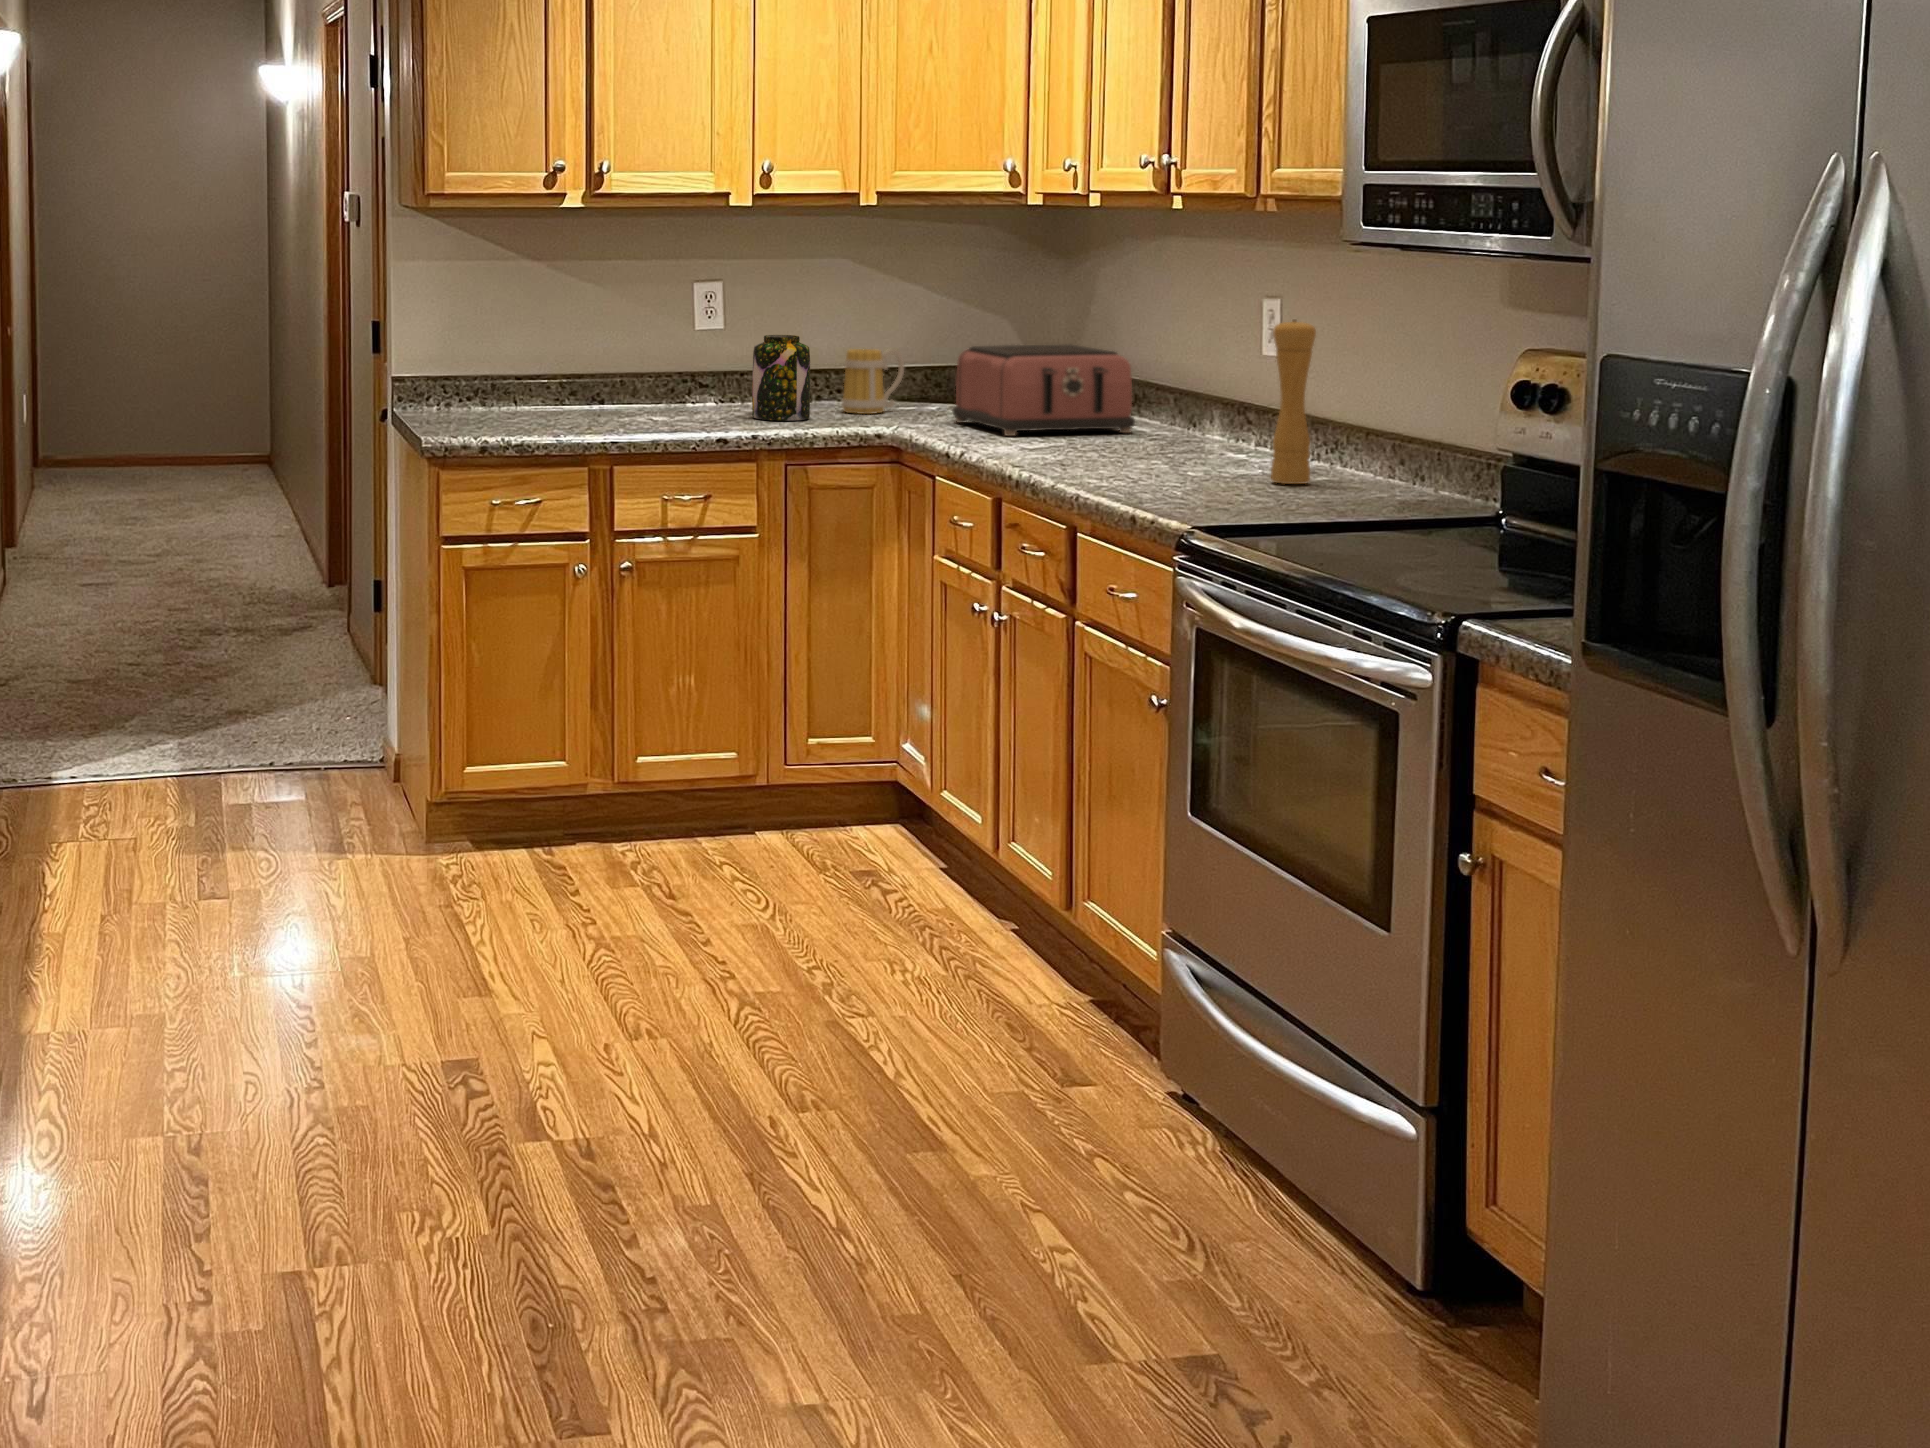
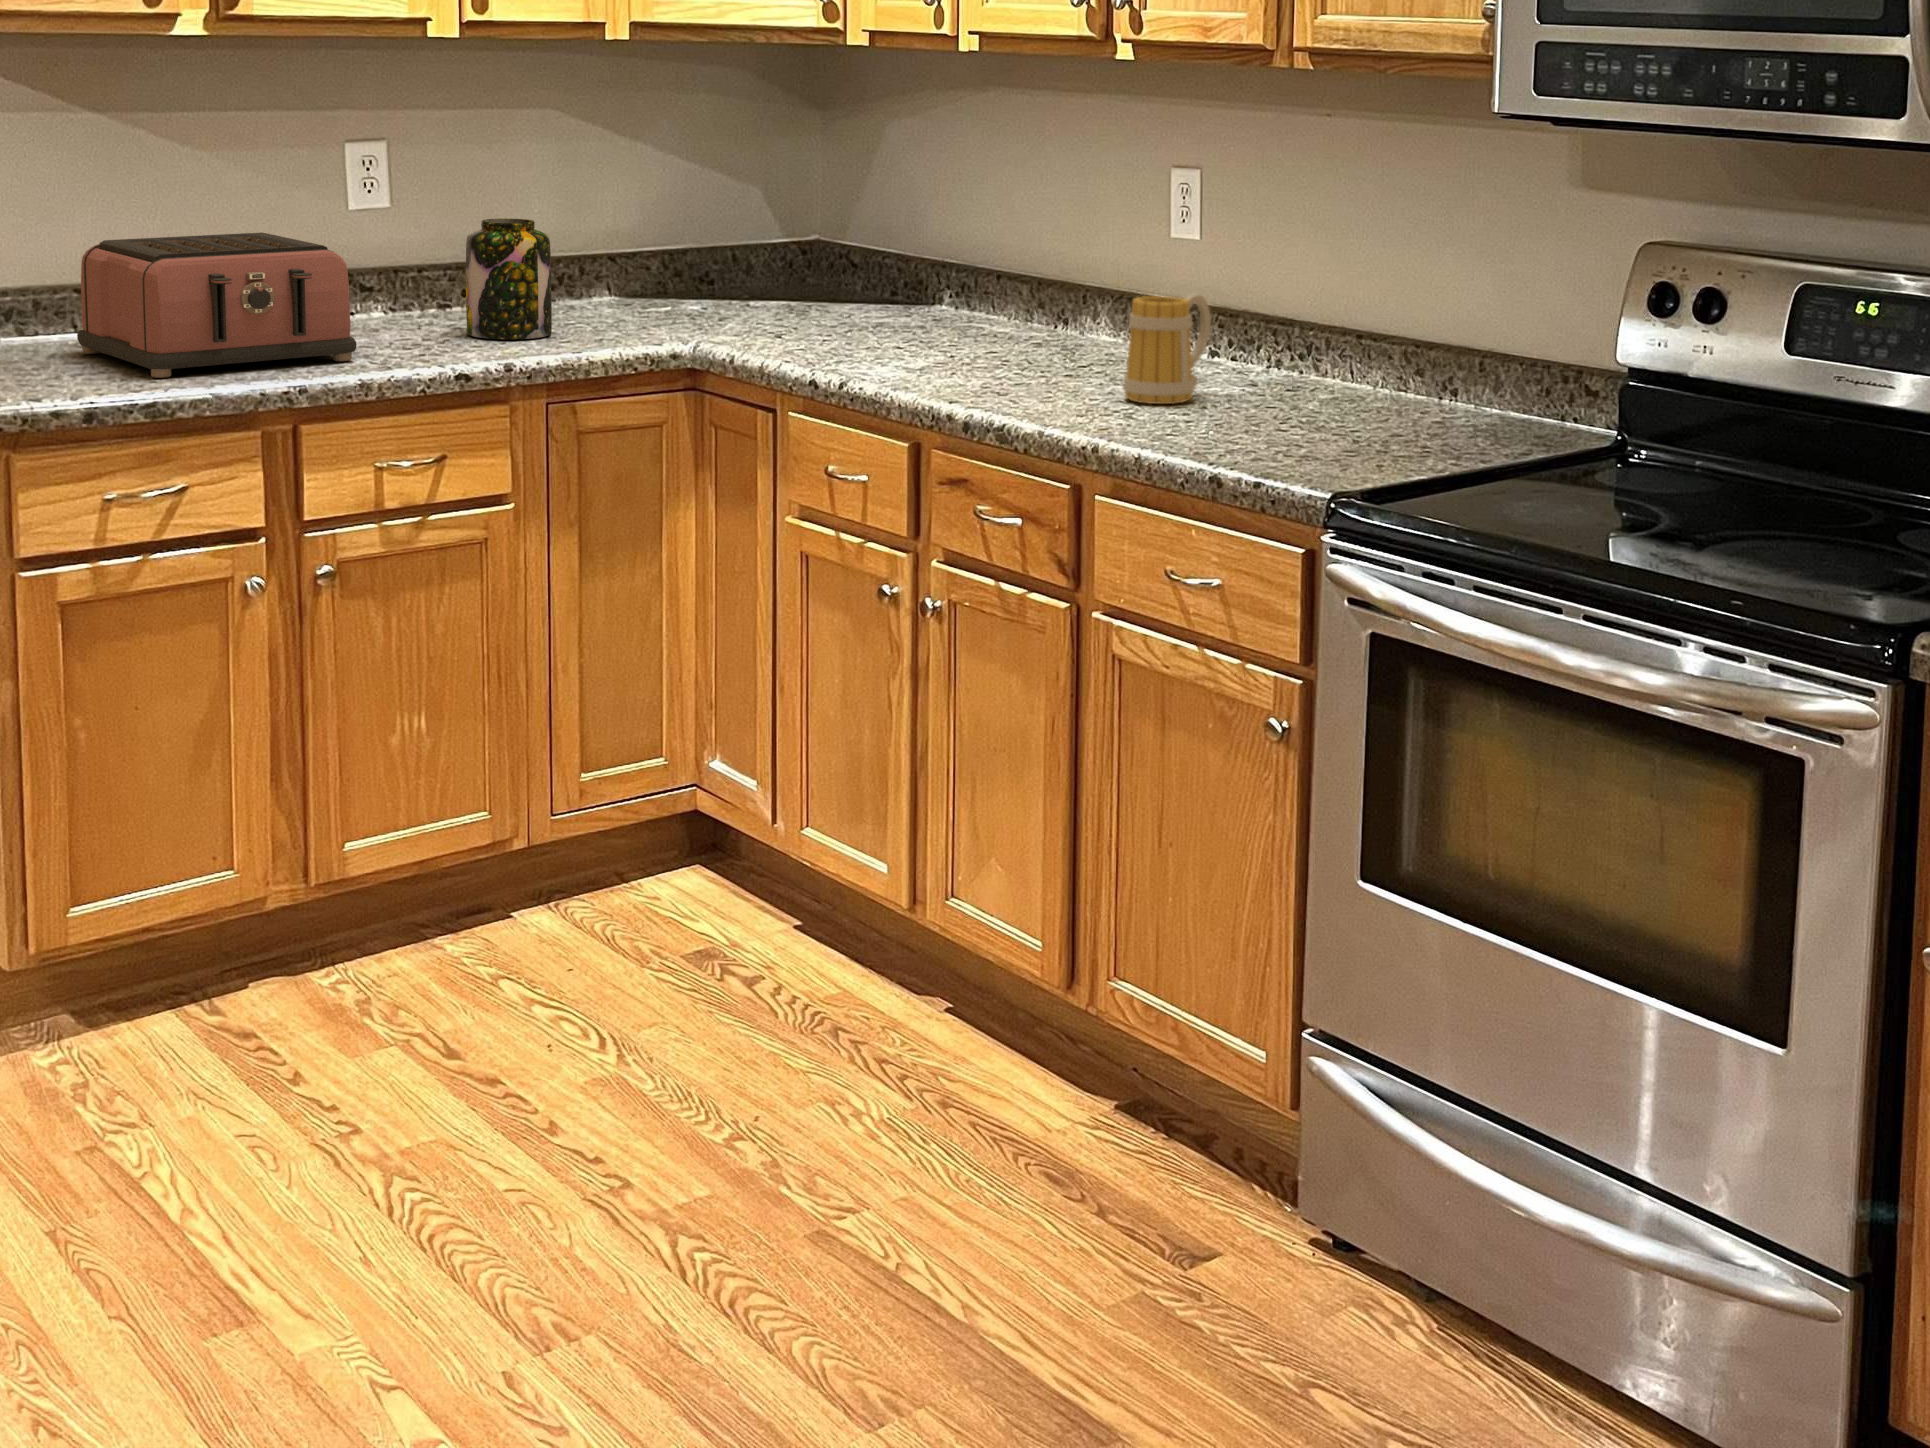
pepper mill: present [1271,319,1316,484] -> none [1281,202,1336,409]
toaster: present [953,344,1135,436] -> present [77,233,356,378]
mug: present [842,349,904,414] -> present [1123,295,1211,404]

